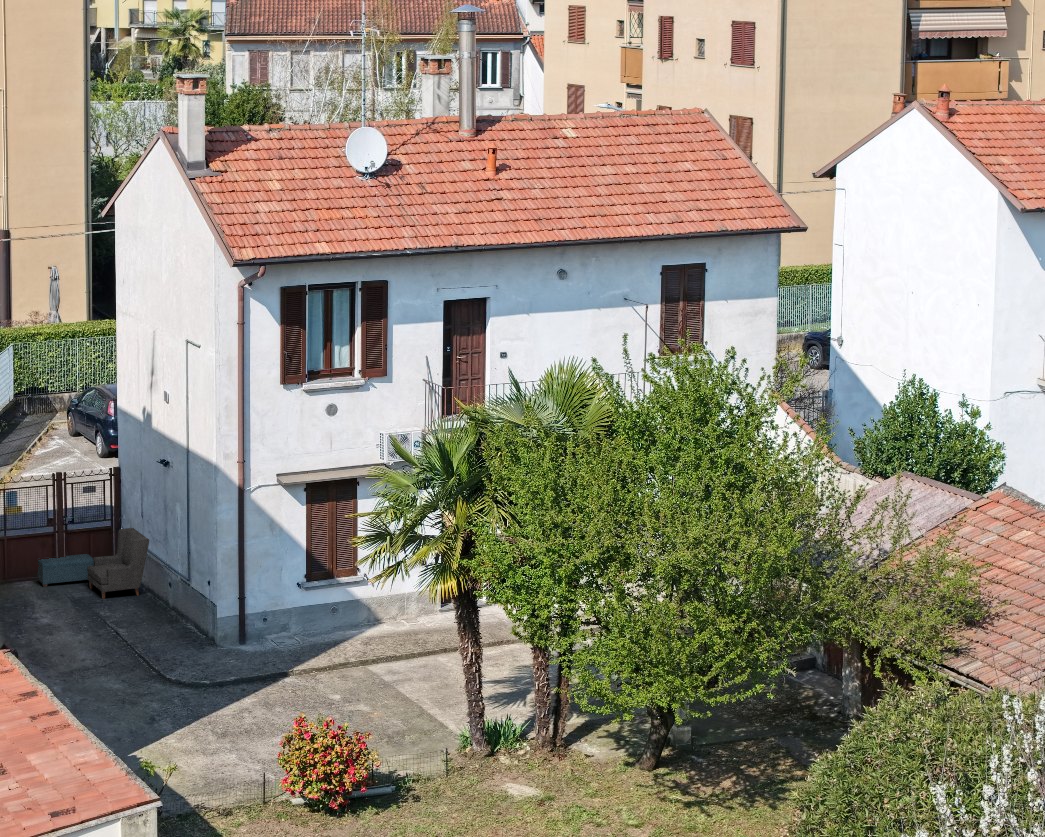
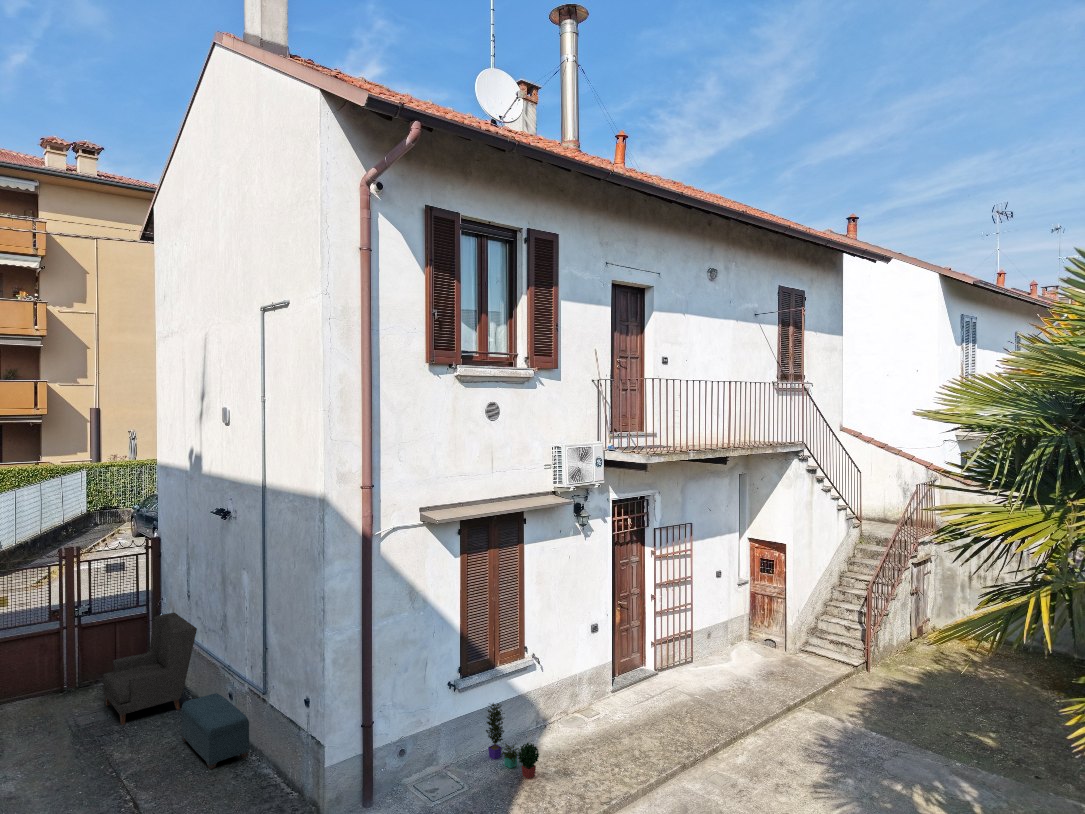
bench: present [38,554,94,587] -> present [181,693,249,769]
potted plant: none [324,600,350,644] -> present [486,703,539,779]

